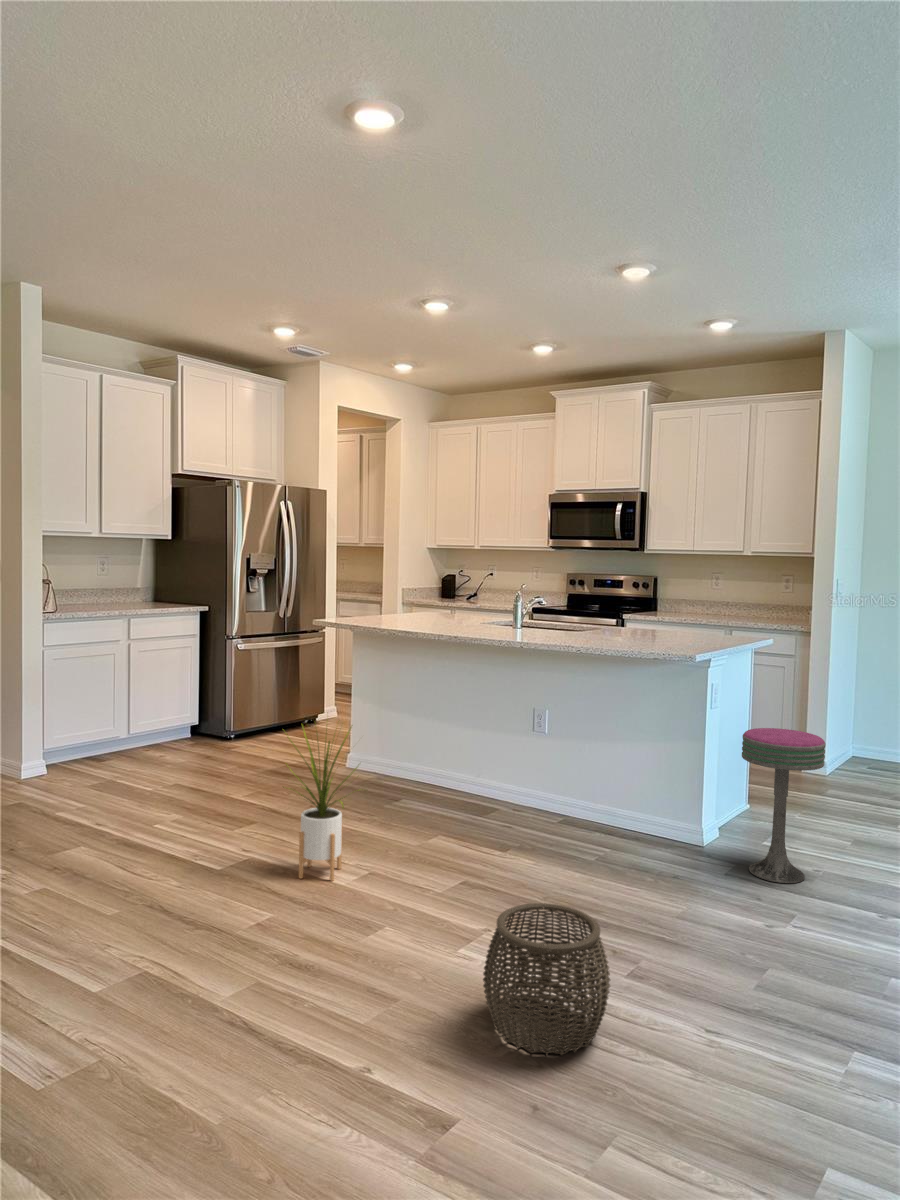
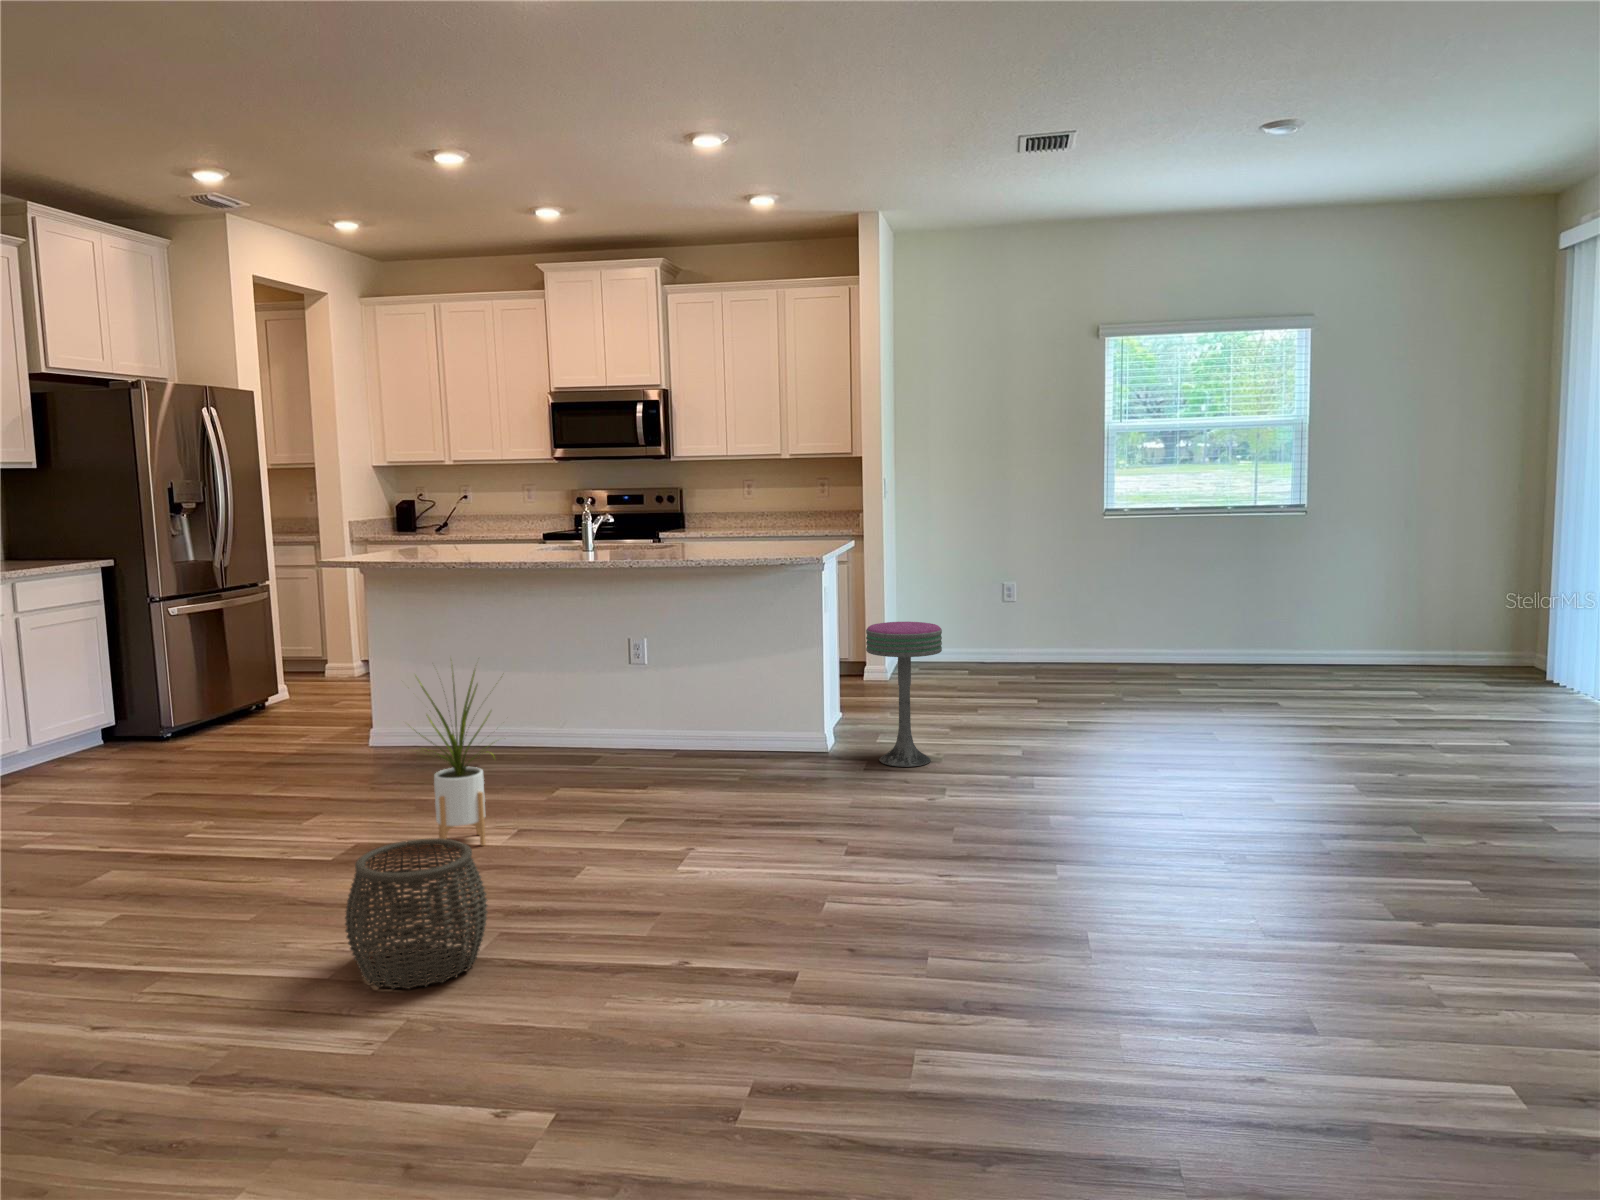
woven basket: present [483,903,610,1055] -> present [345,839,488,989]

